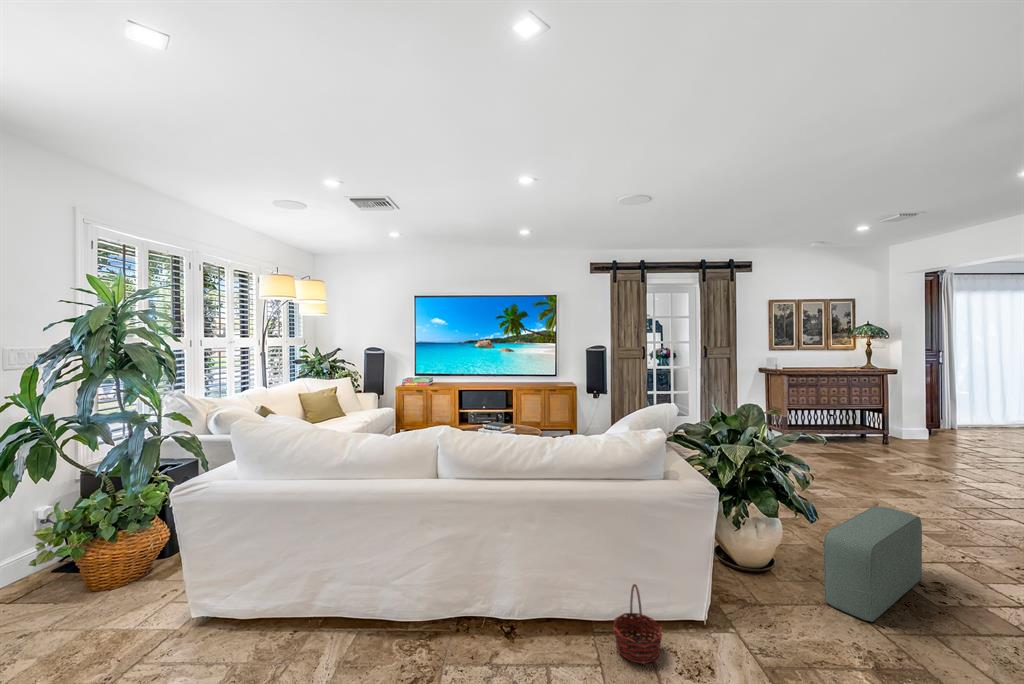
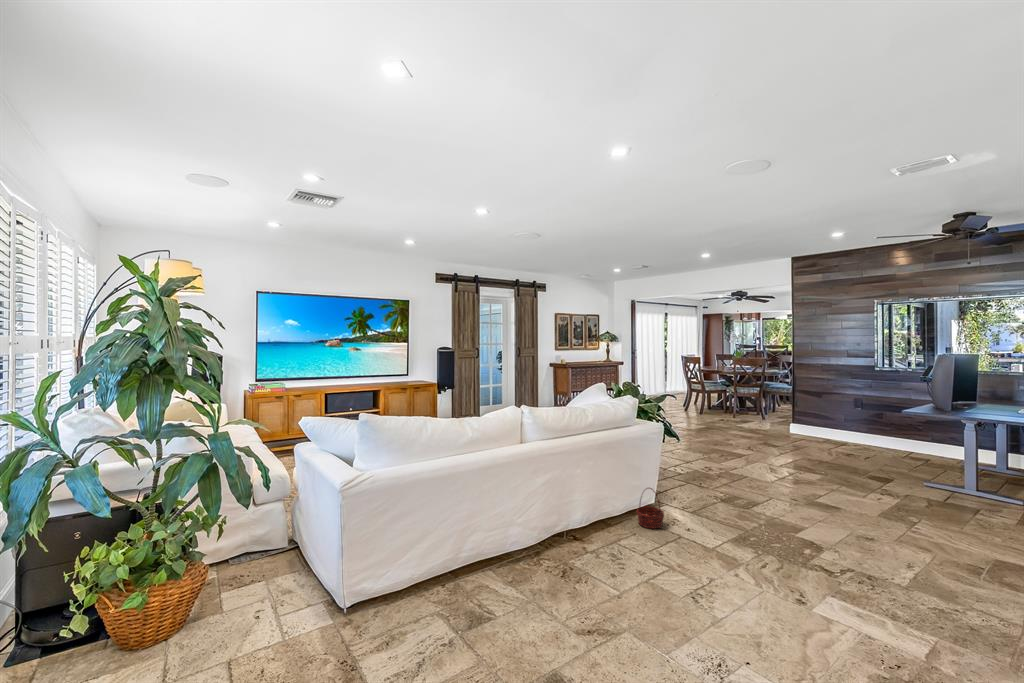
pouf: present [824,506,922,622] -> none [688,437,713,489]

